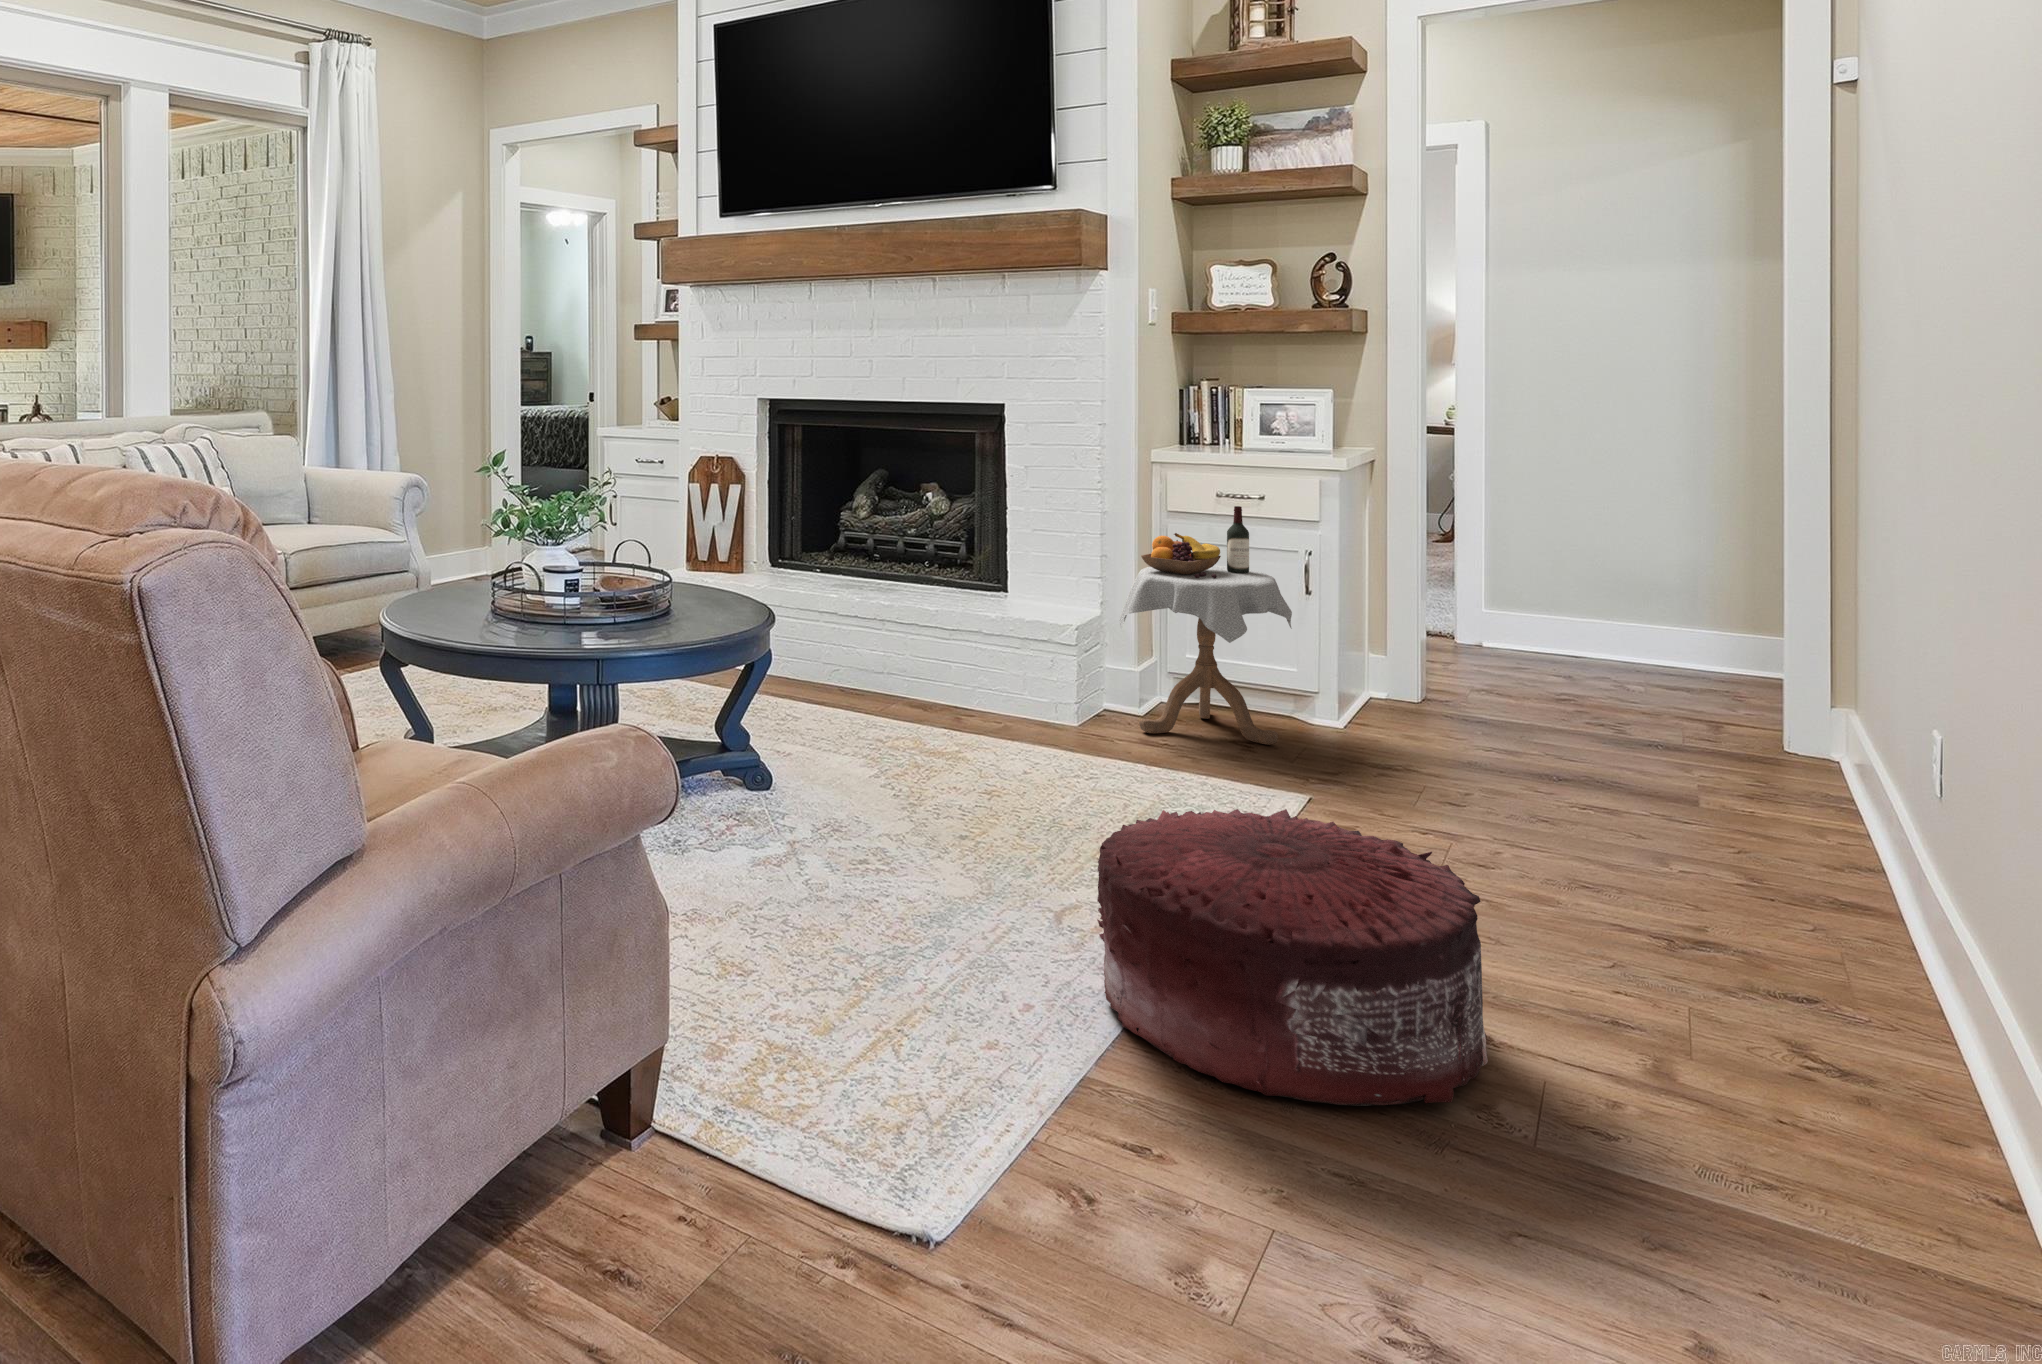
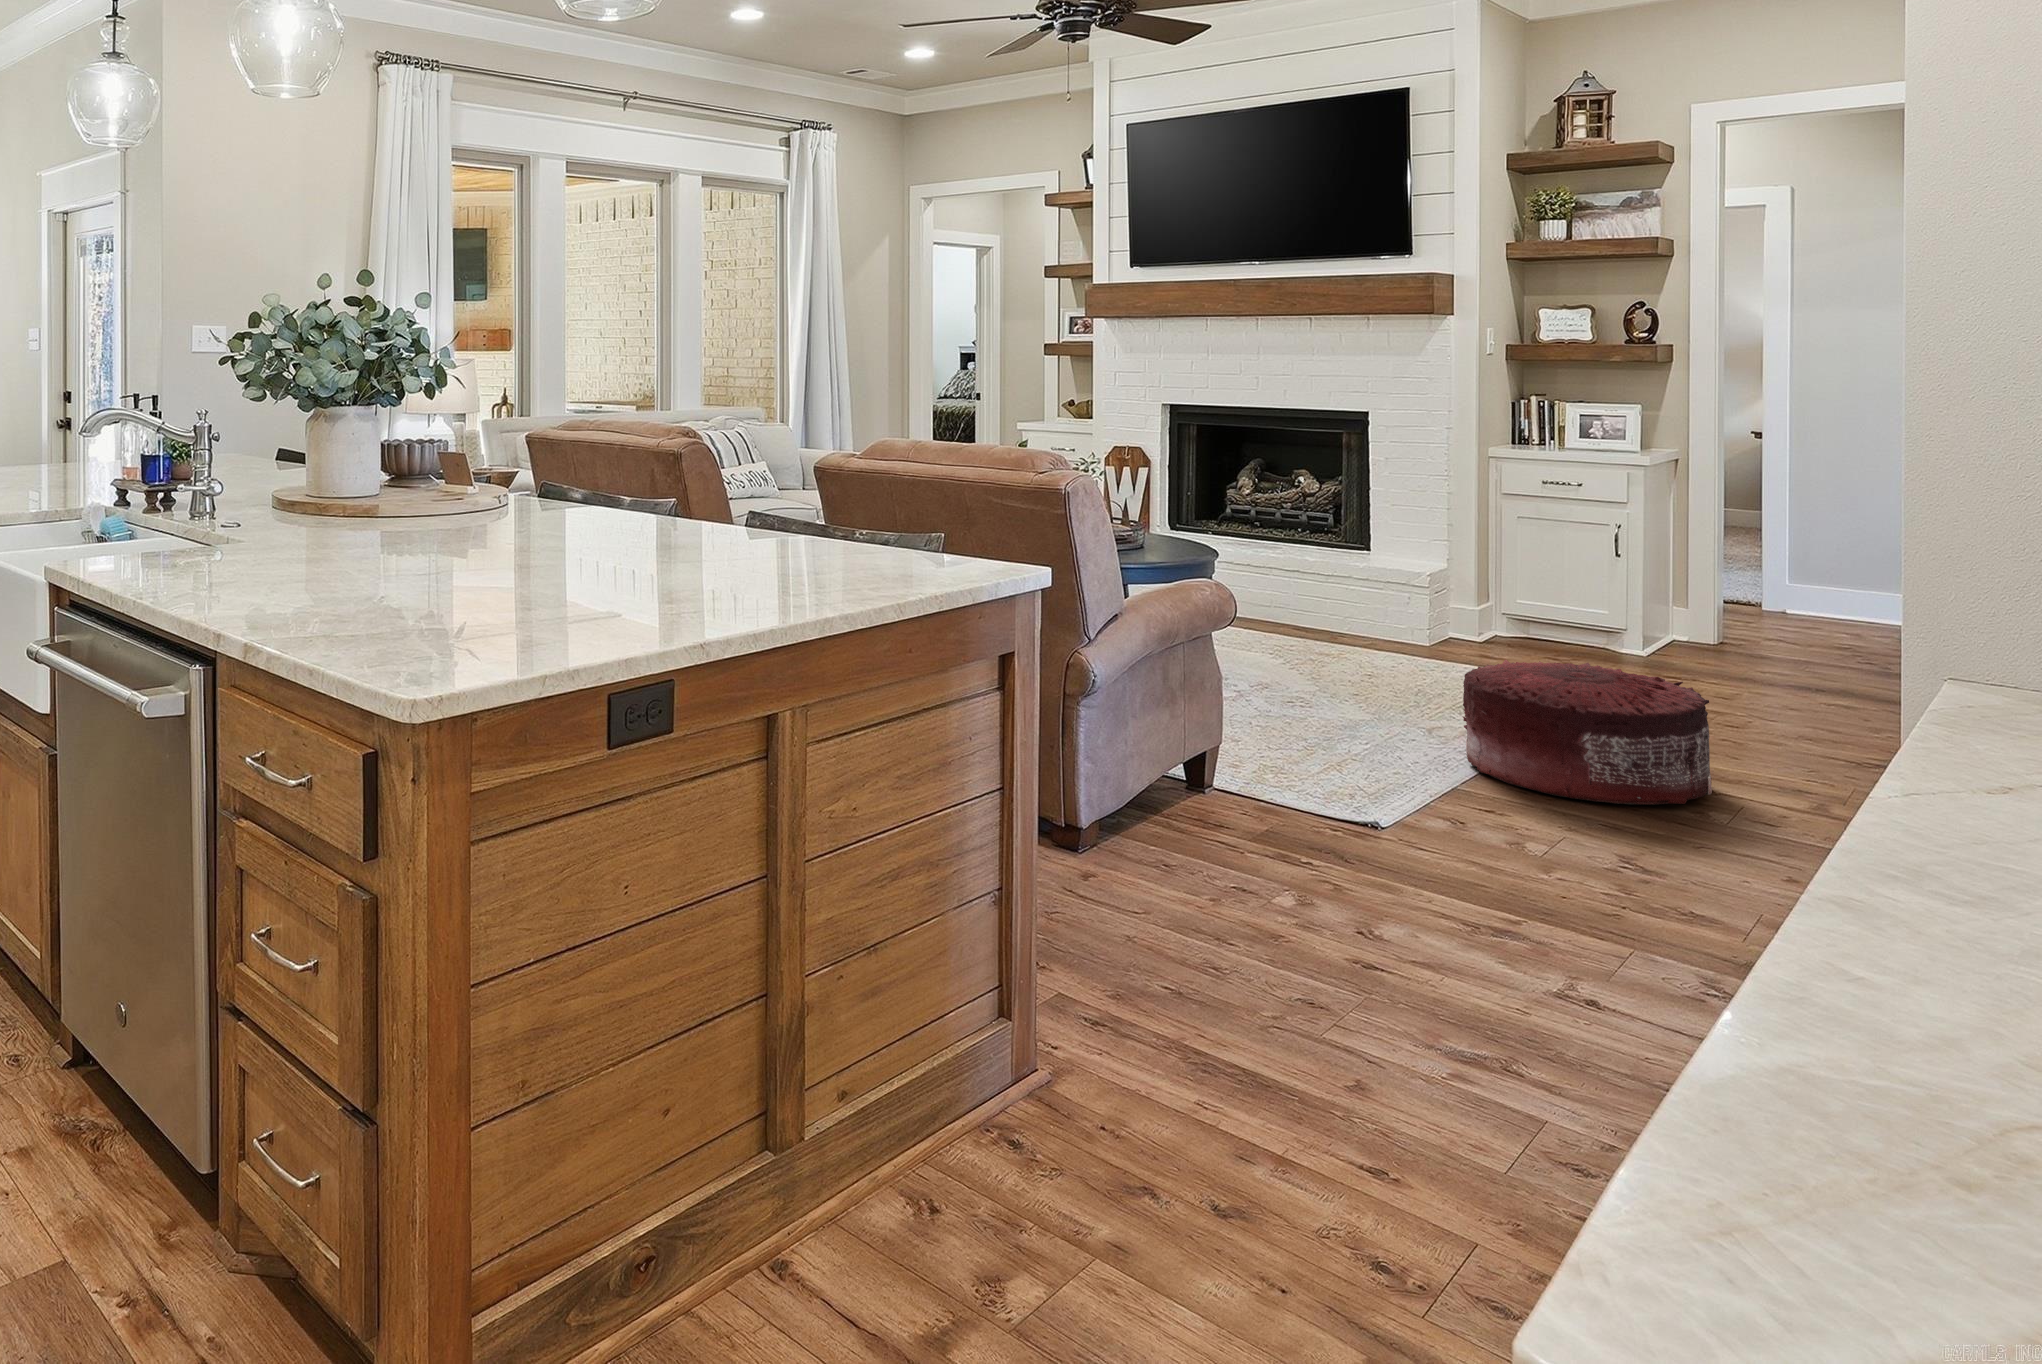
side table: present [1119,506,1292,745] -> none [1463,489,1602,661]

